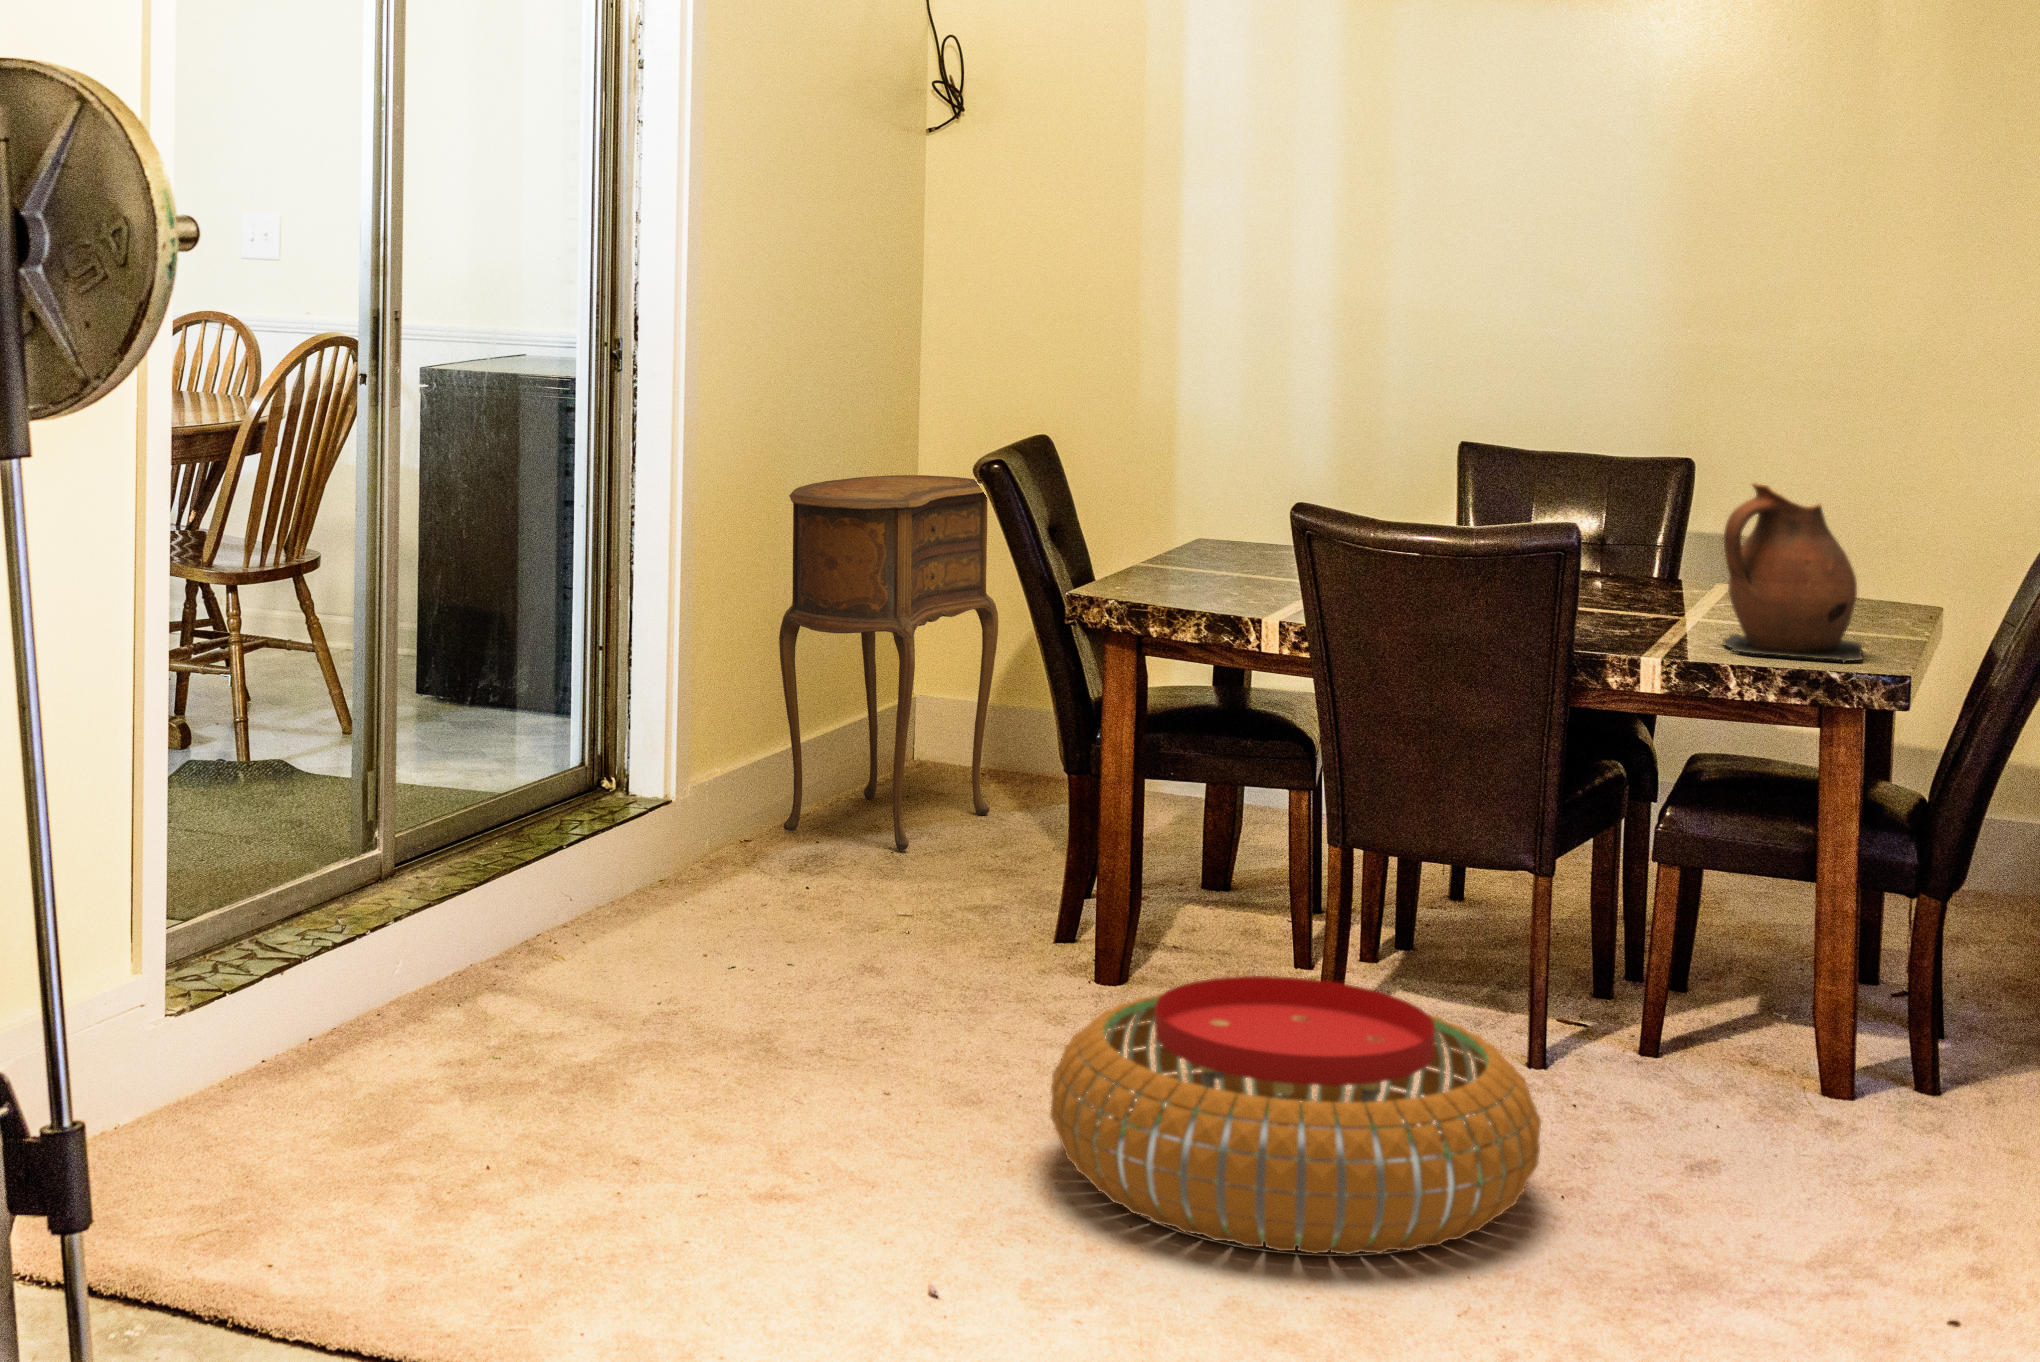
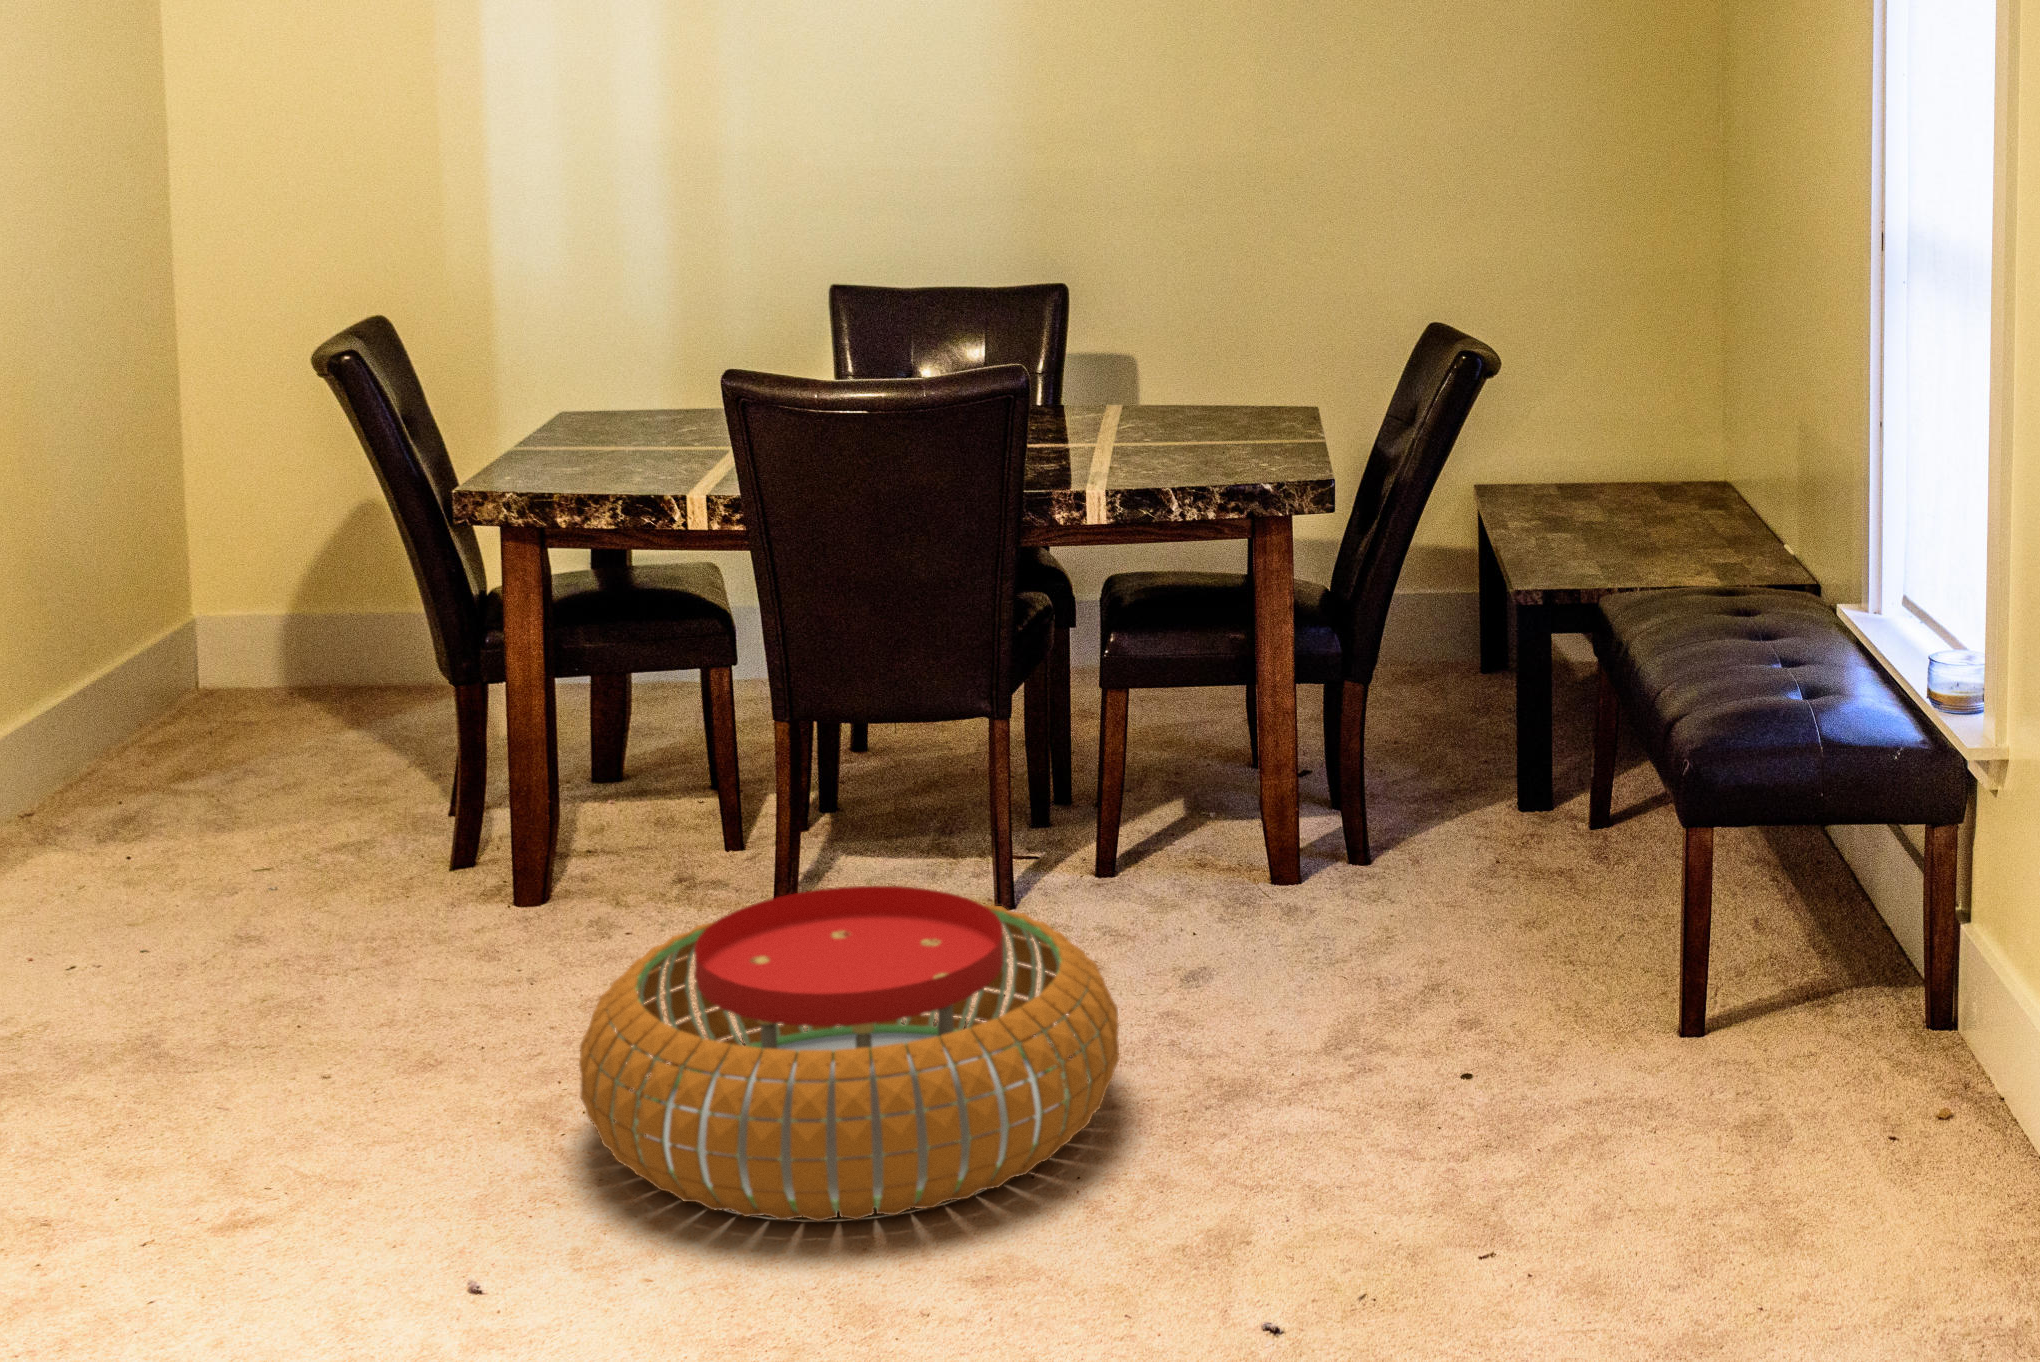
side table: present [779,475,998,850] -> none [51,367,316,795]
ceramic pitcher: present [1723,483,1862,663] -> none [1136,302,1280,472]

